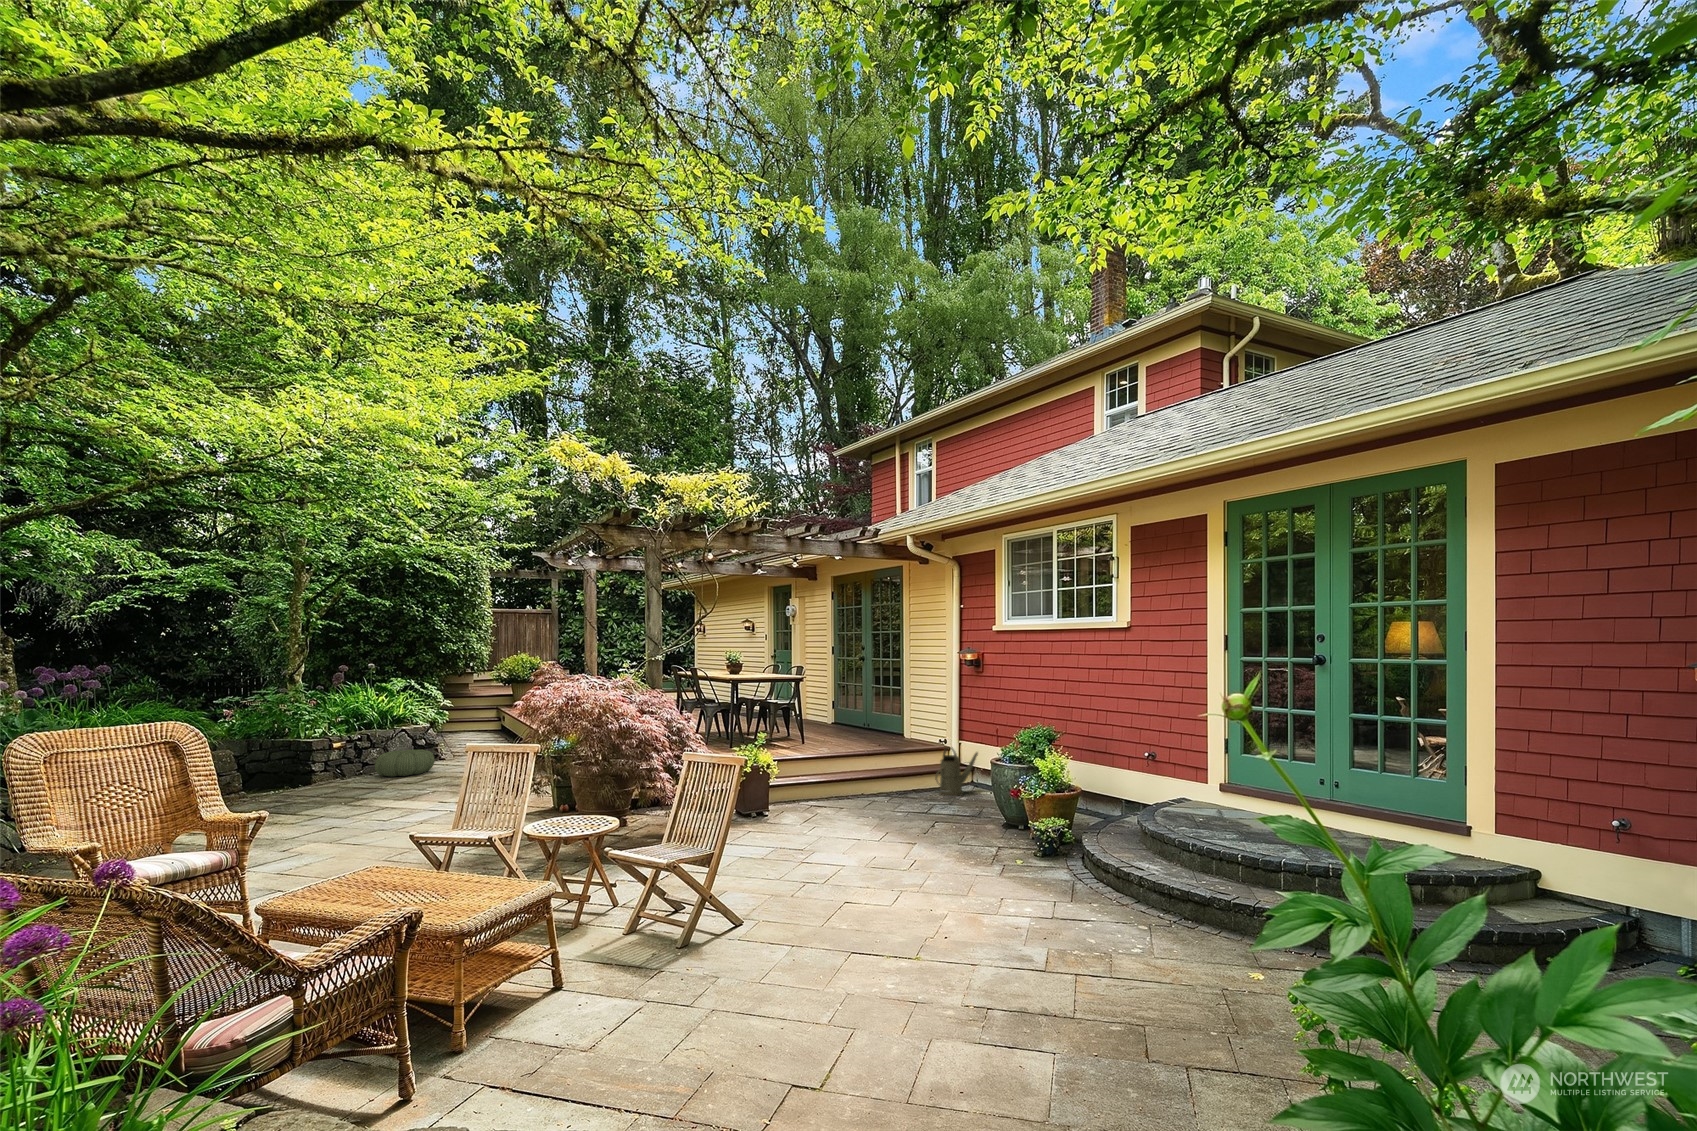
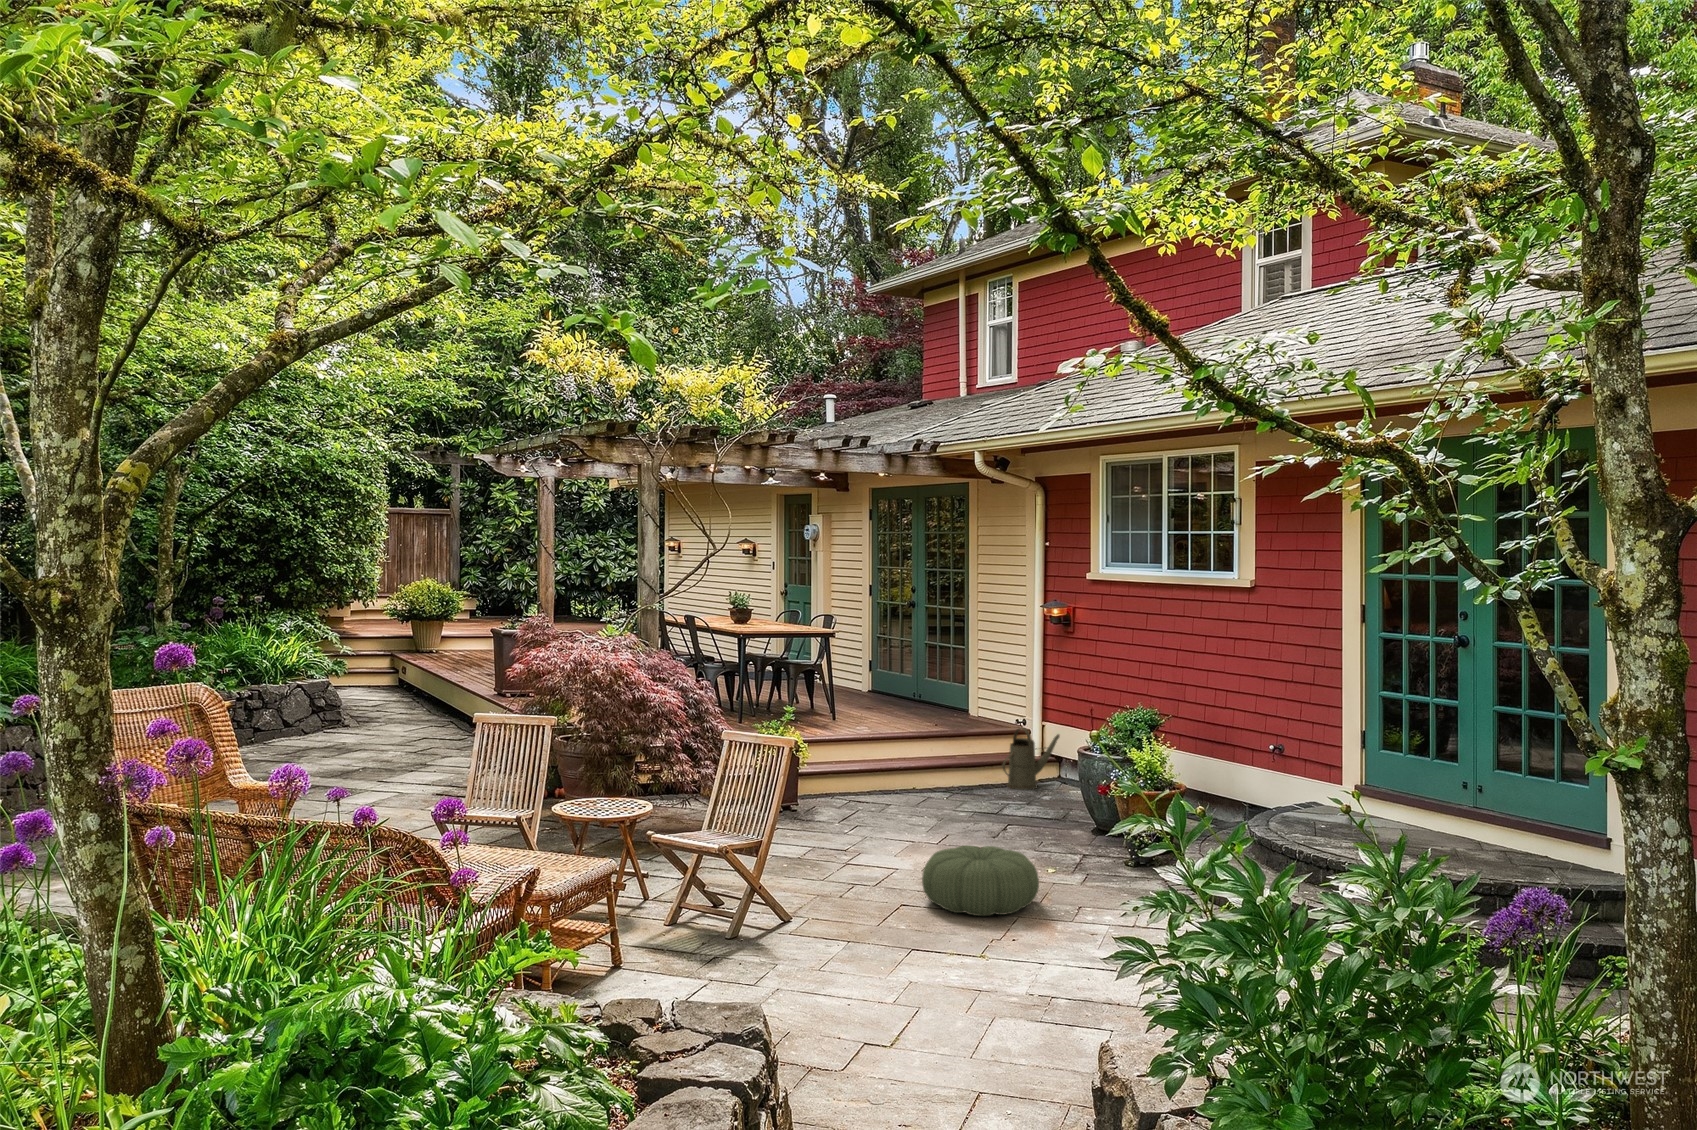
pouf: present [375,749,434,777] -> present [922,845,1039,916]

